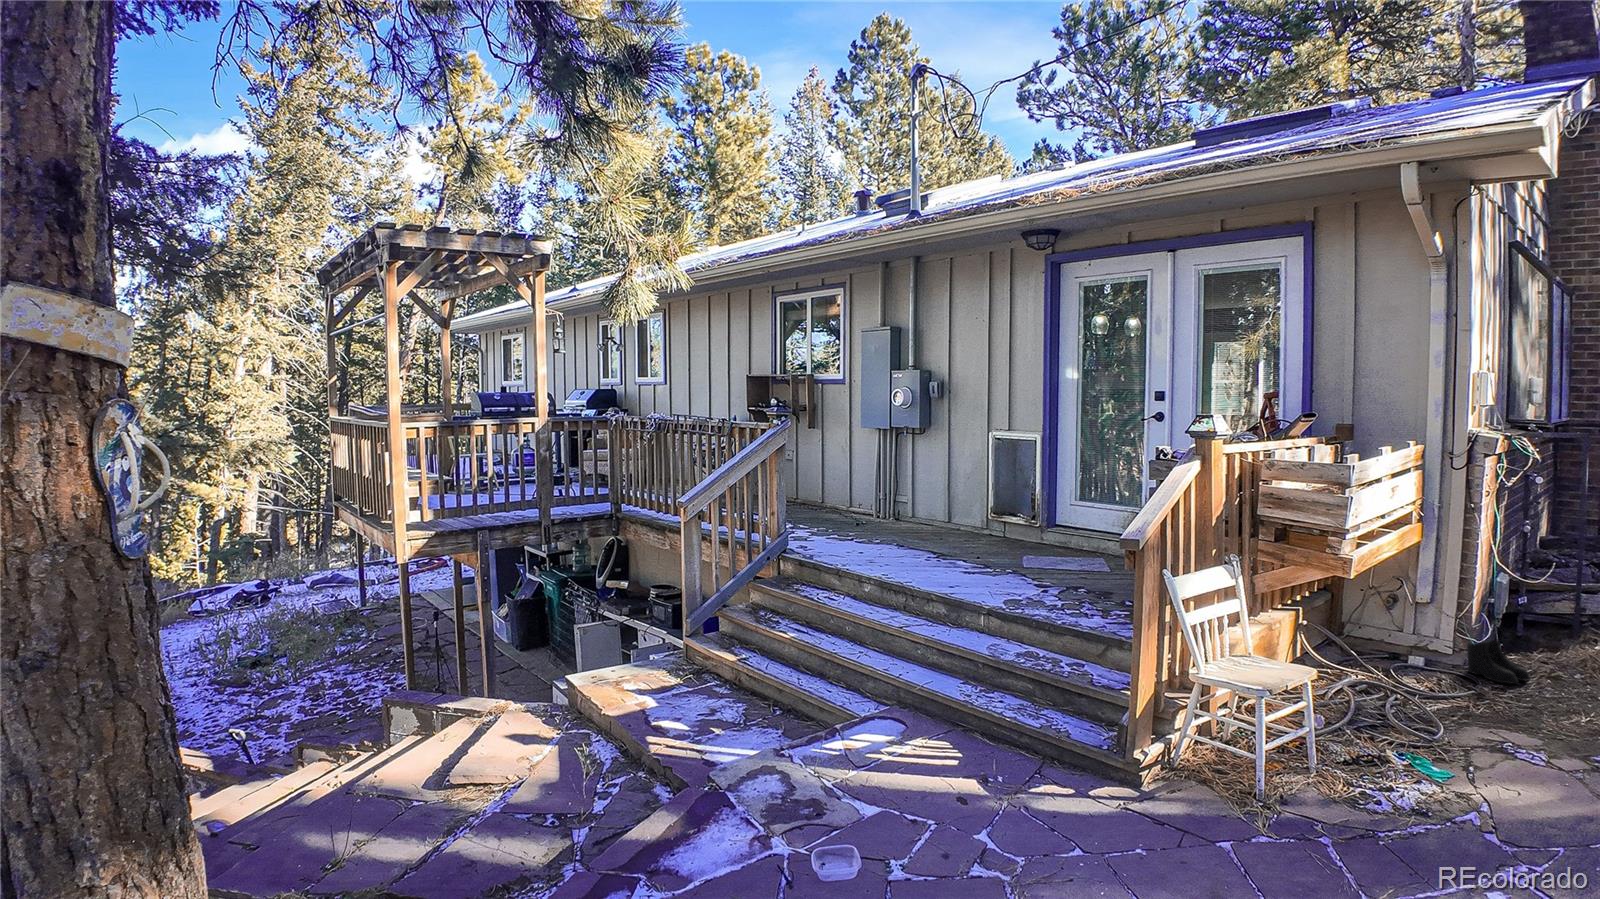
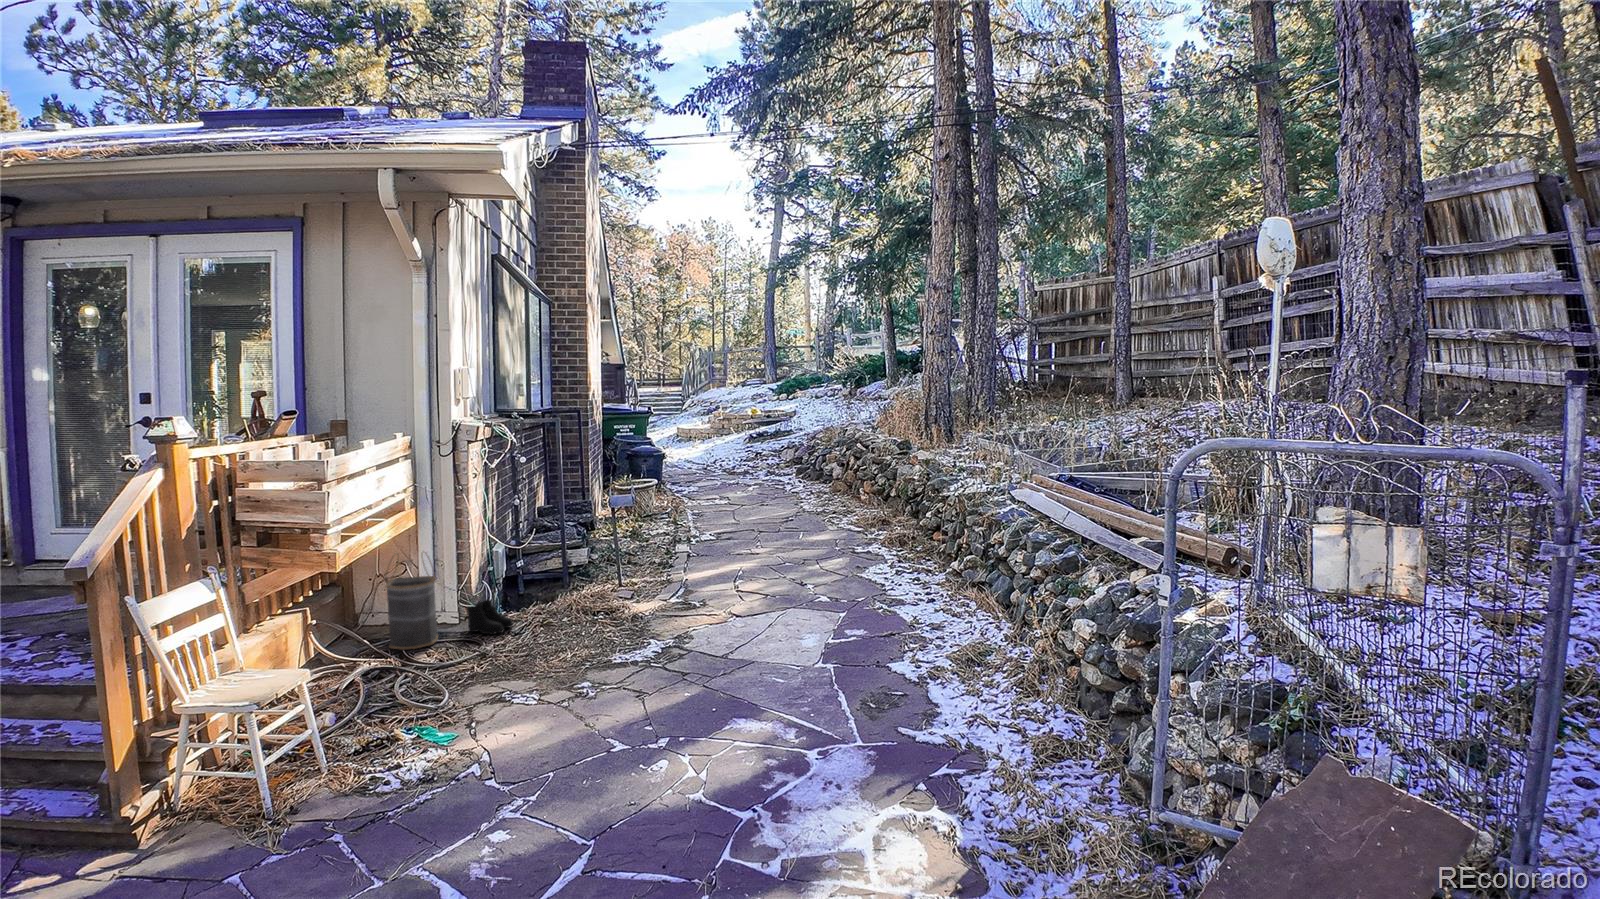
basket: none [1373,568,1434,676] -> present [385,552,438,650]

